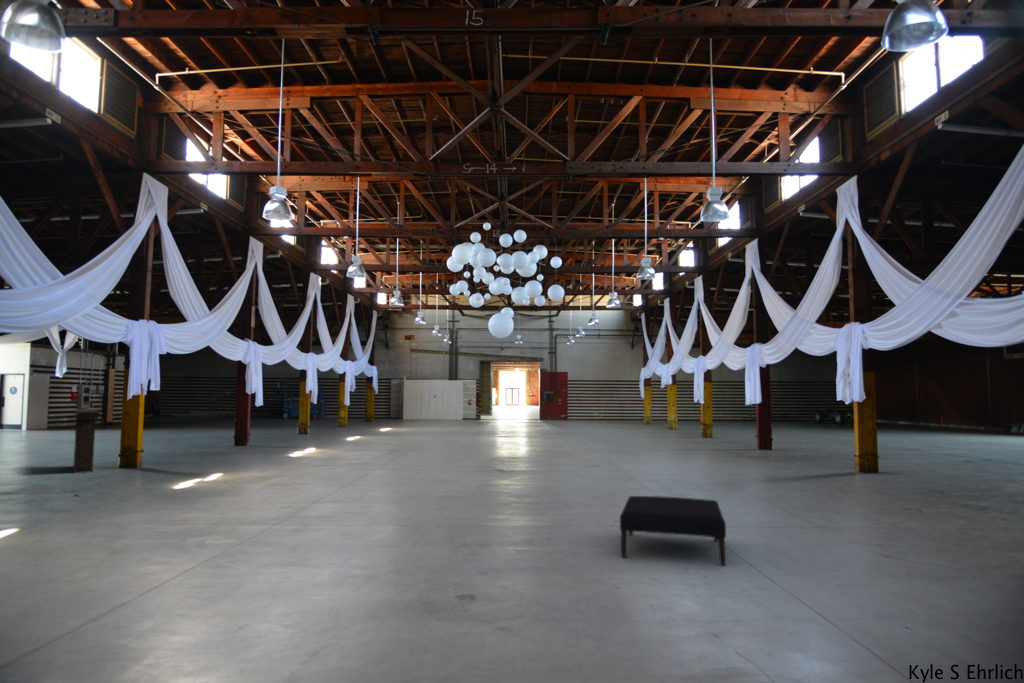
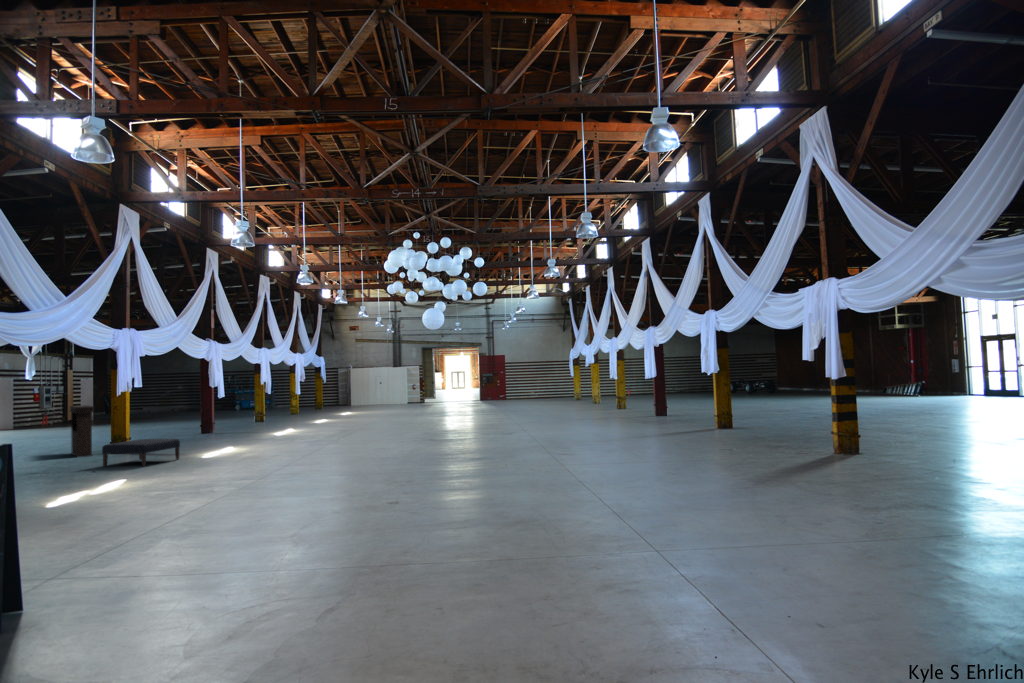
ottoman: present [620,496,726,565] -> present [102,439,180,467]

